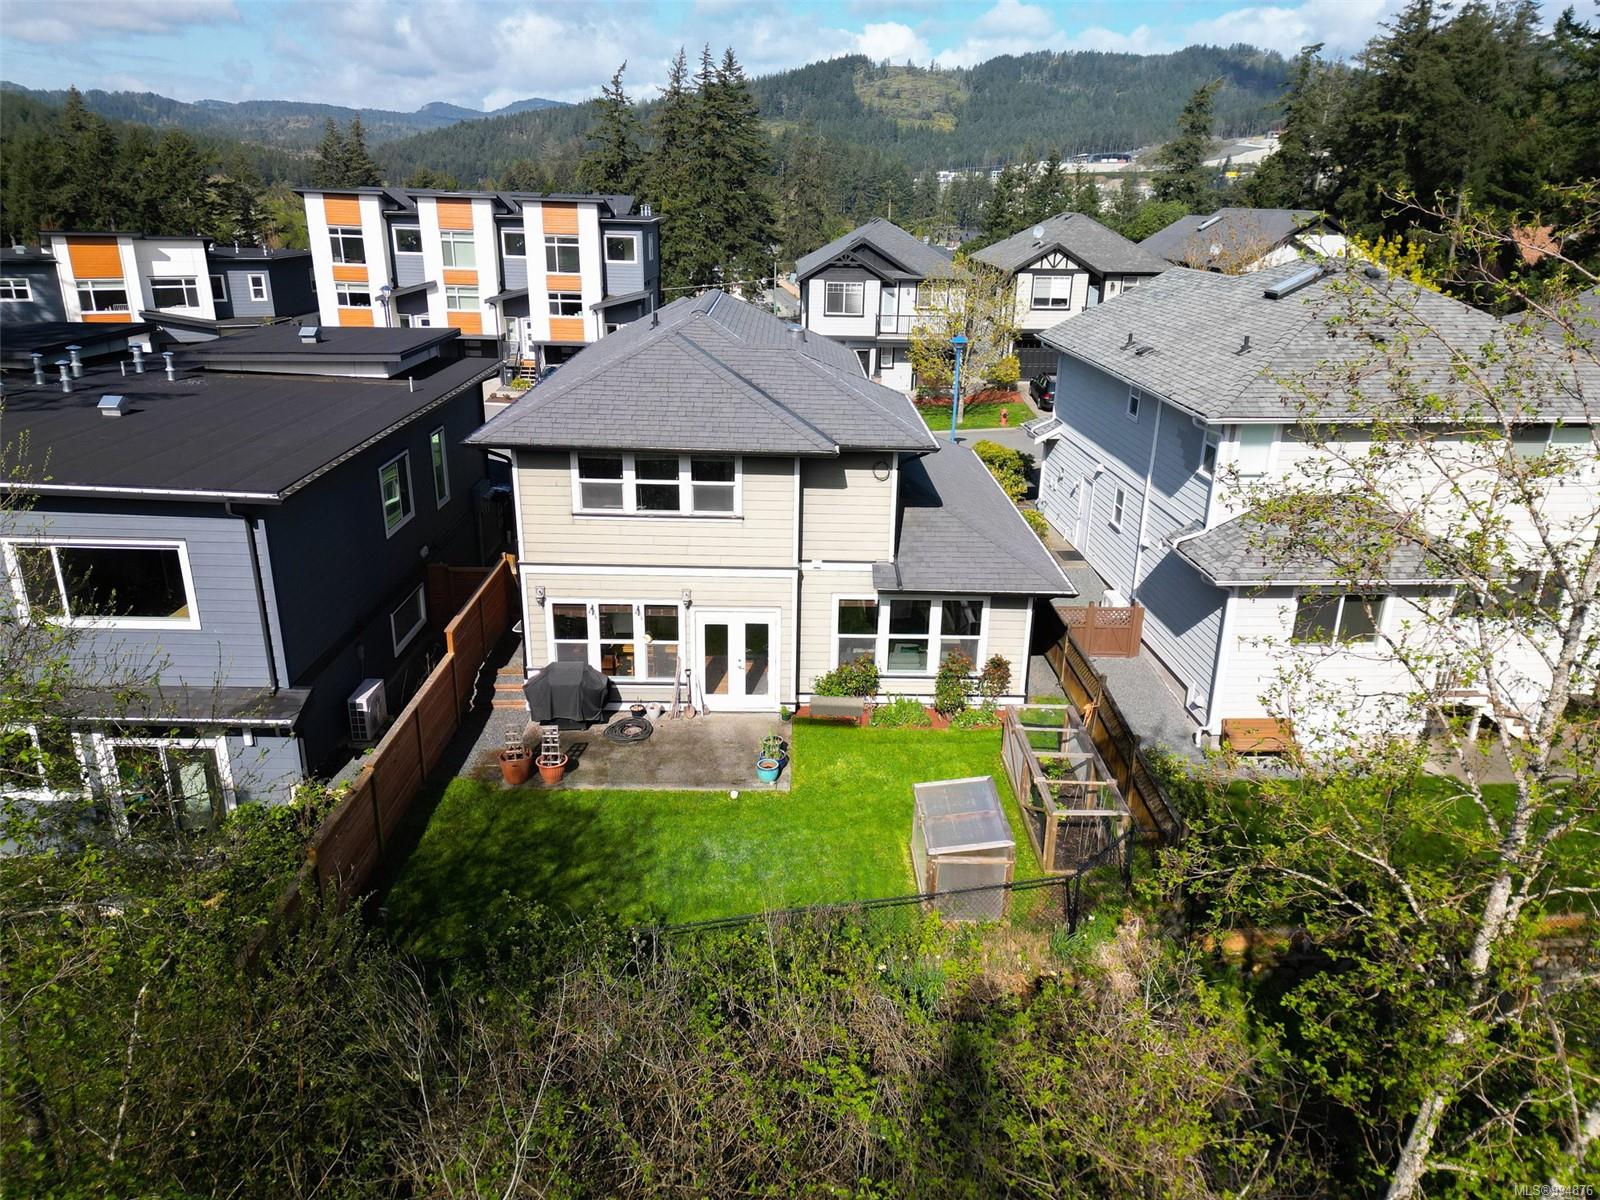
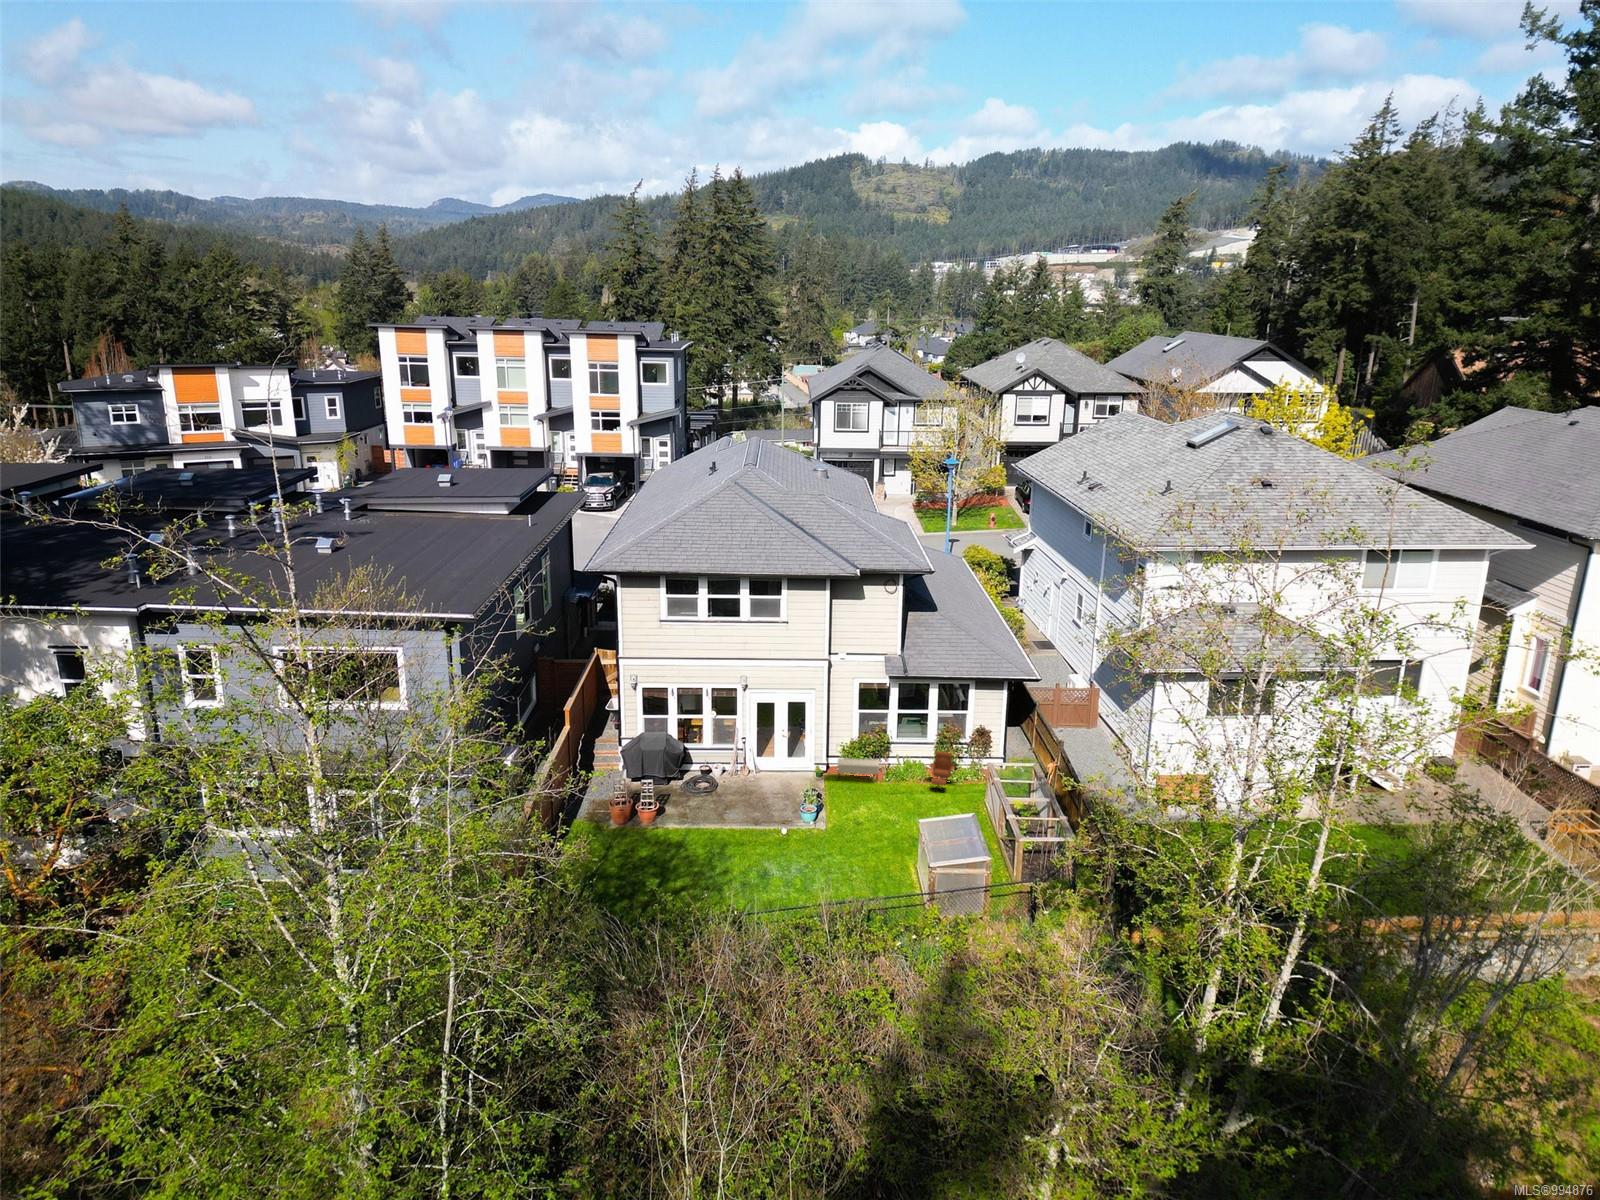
lounge chair: none [929,687,962,741] -> present [930,751,955,789]

